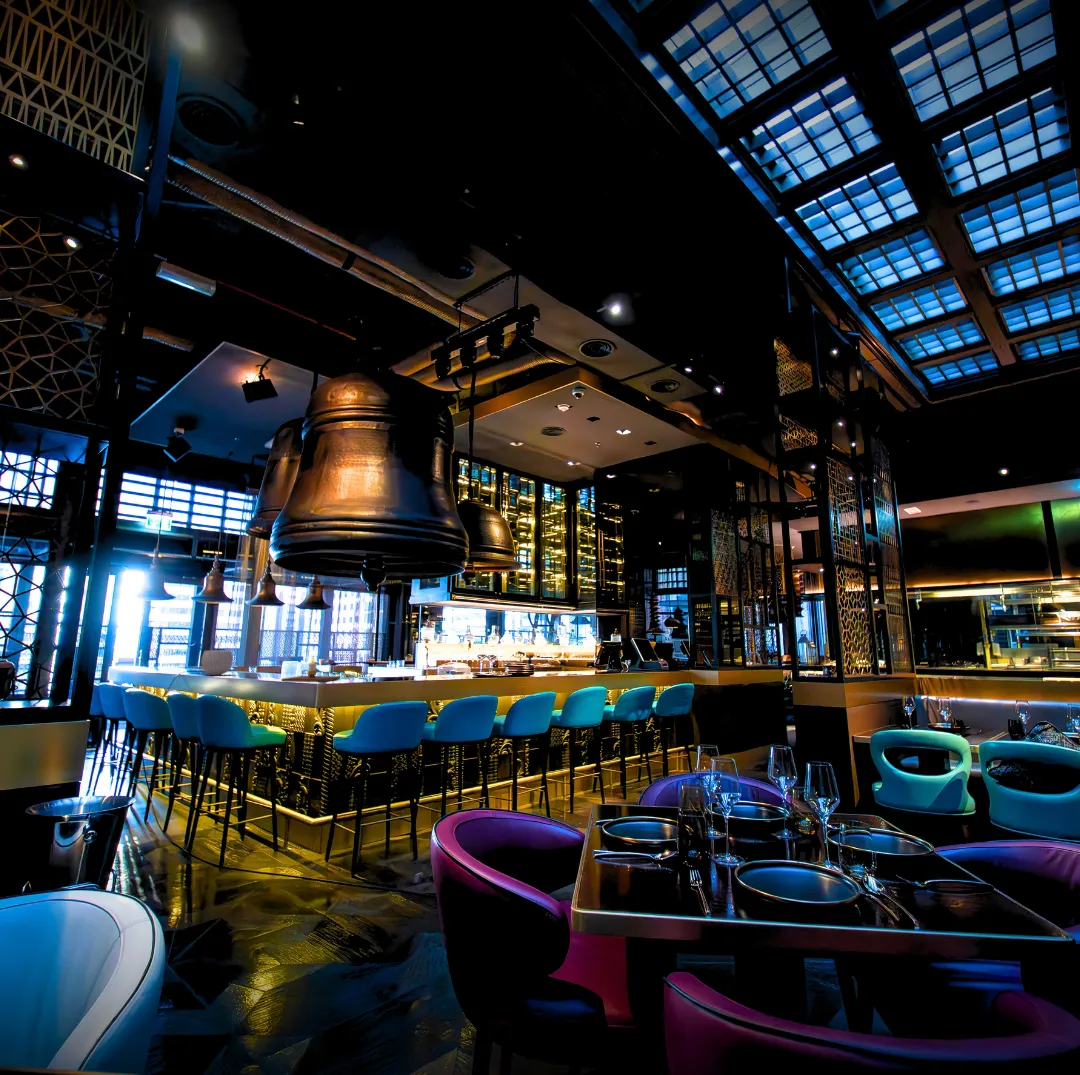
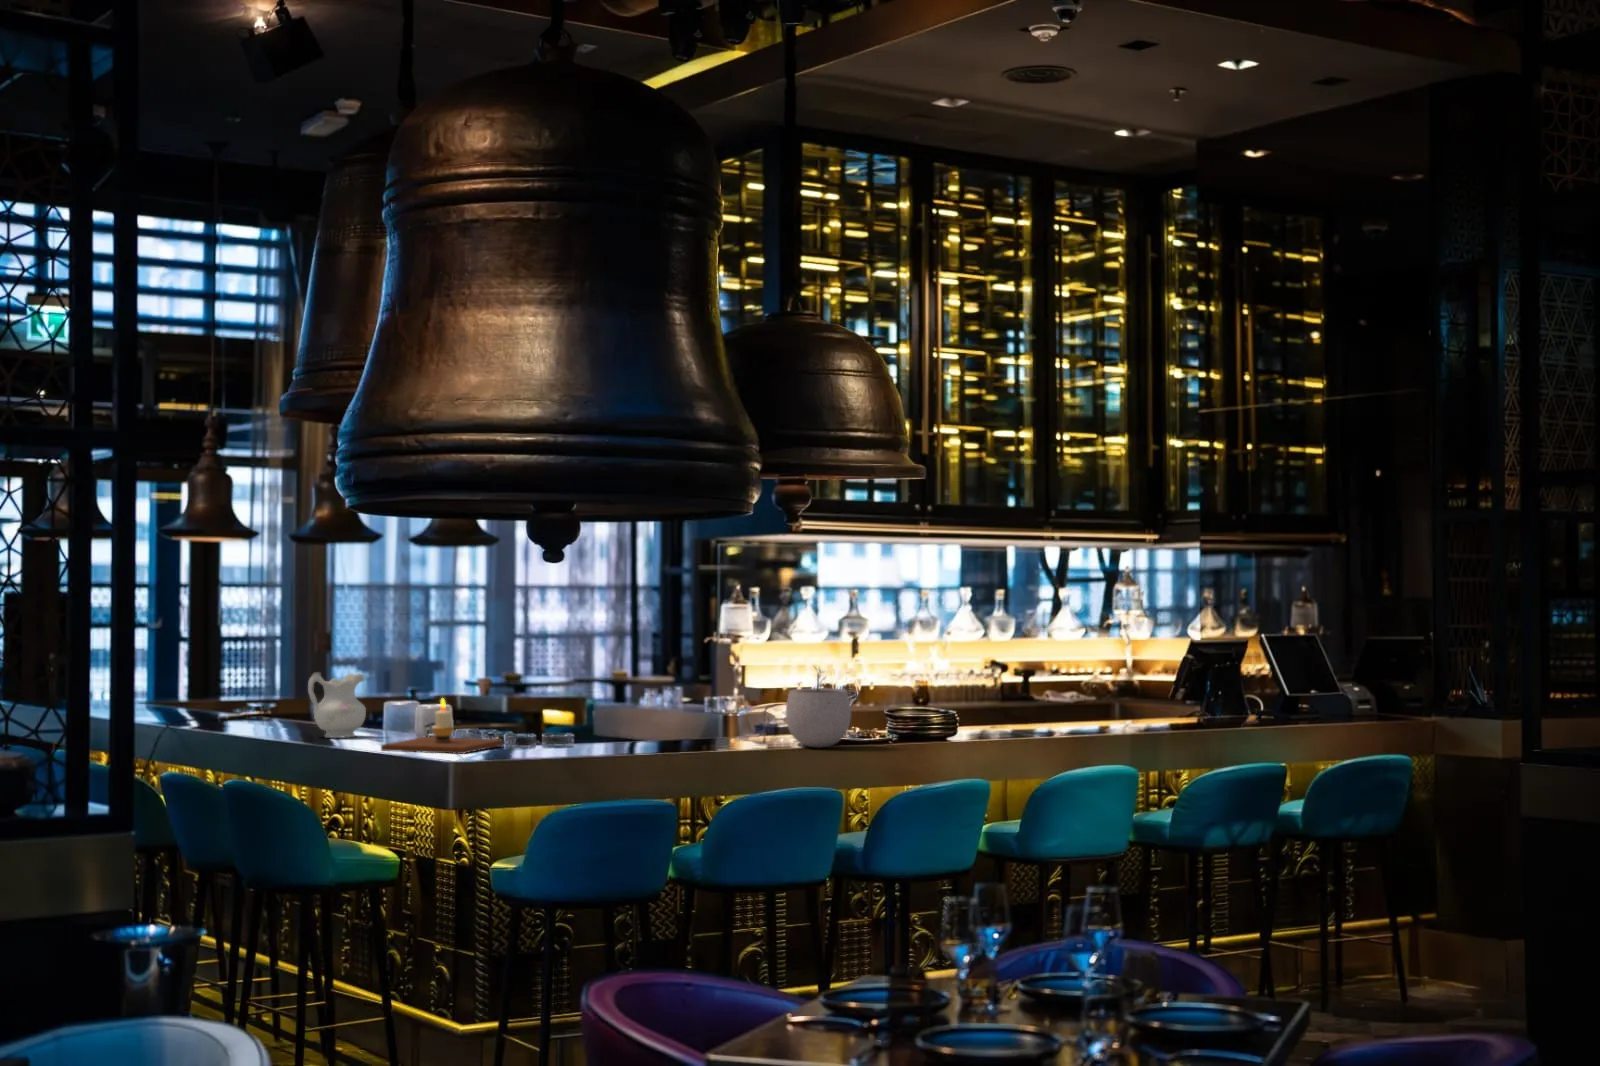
plant pot: present [201,642,233,675] -> present [786,671,851,748]
ceramic pitcher: none [248,647,275,677] -> present [308,672,366,738]

